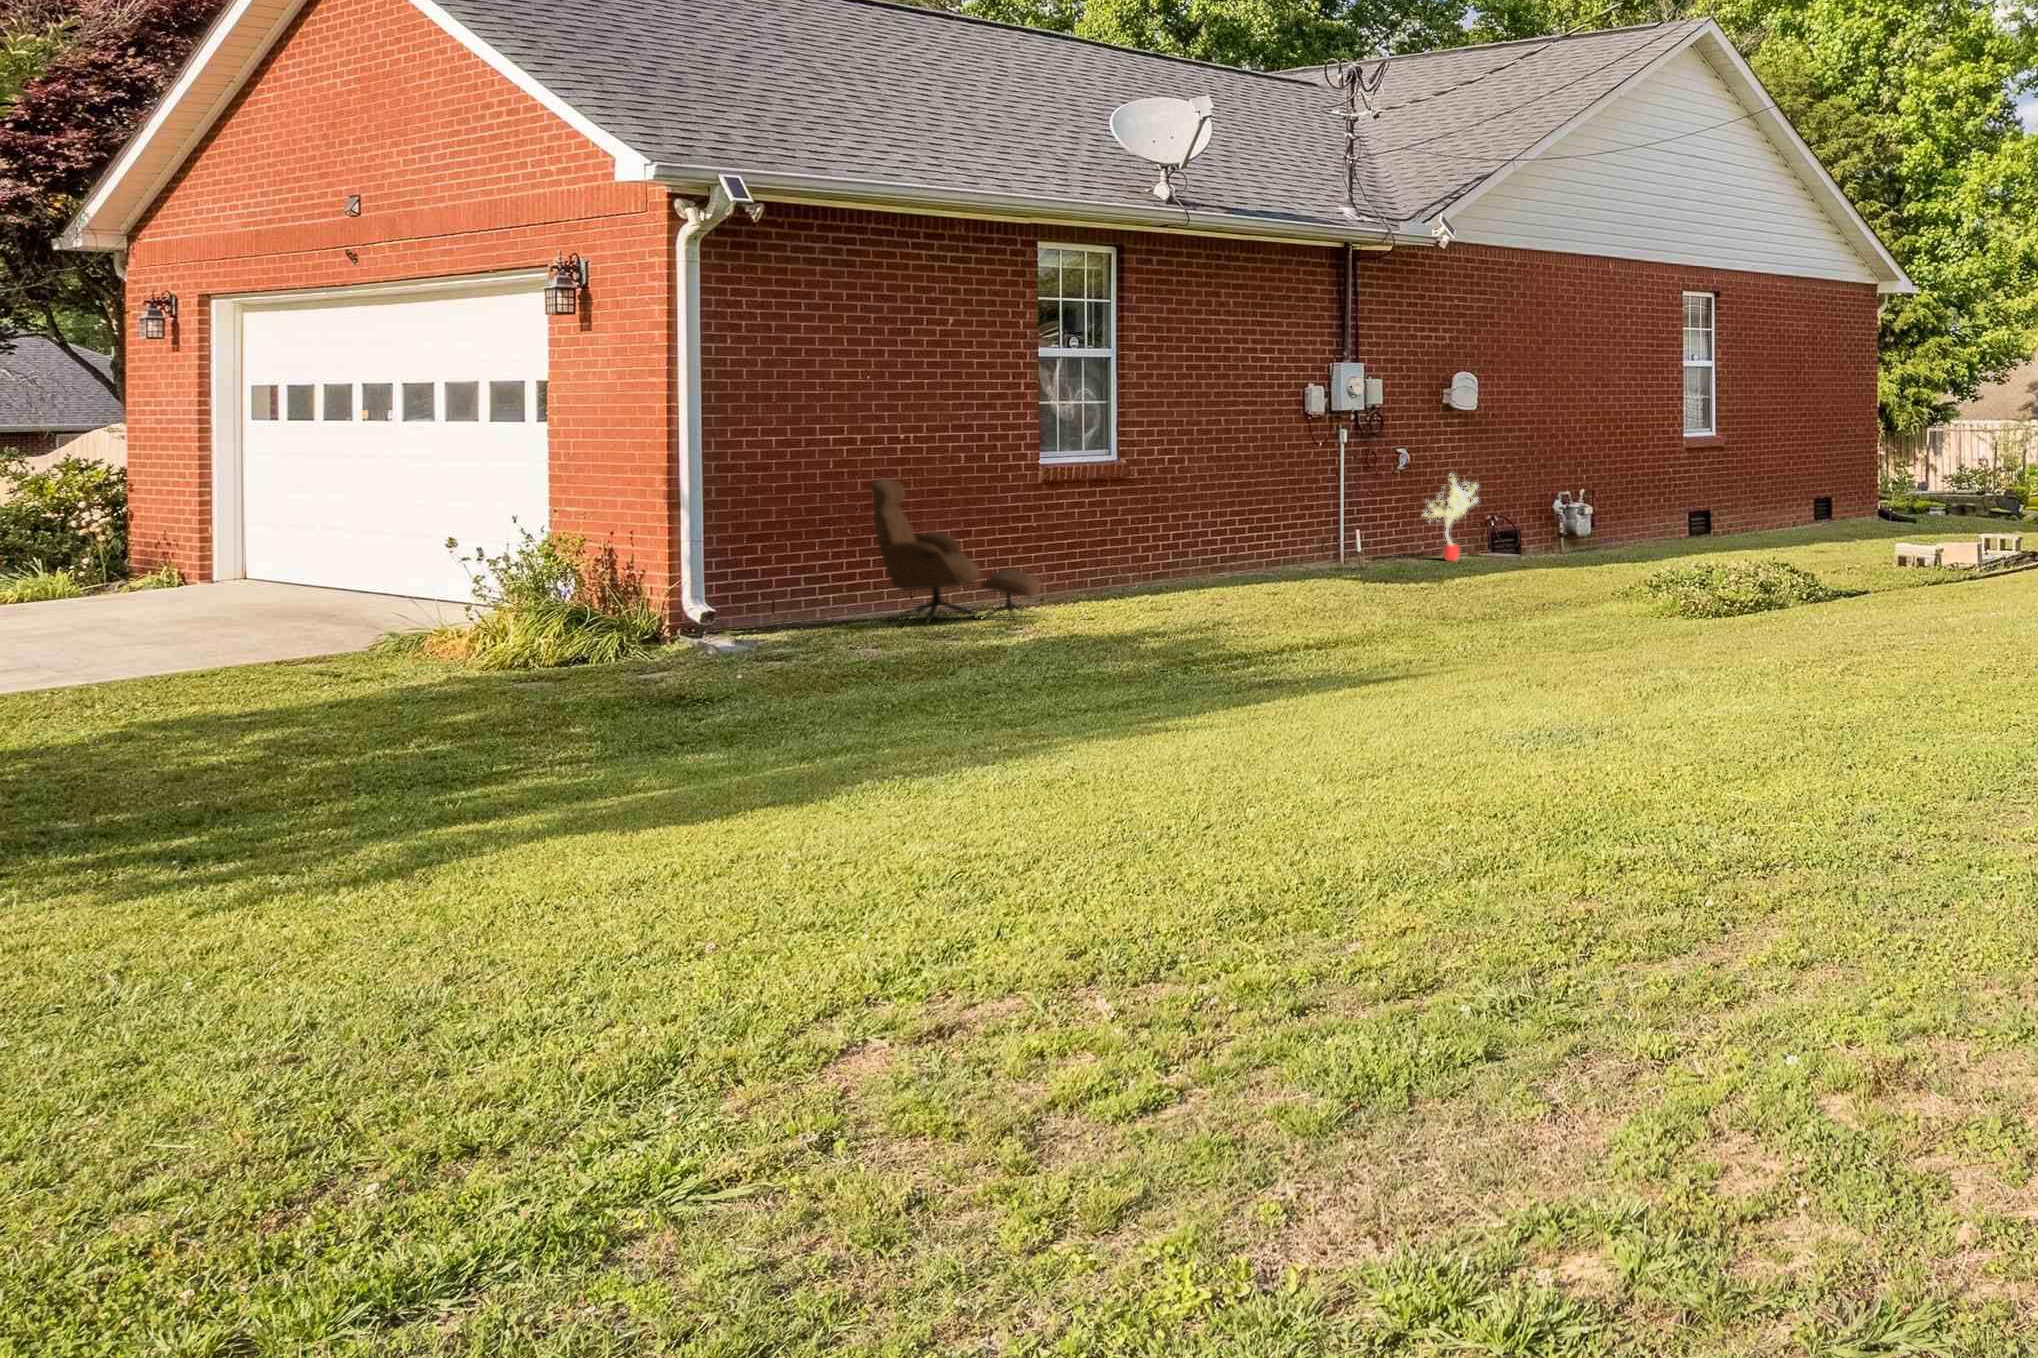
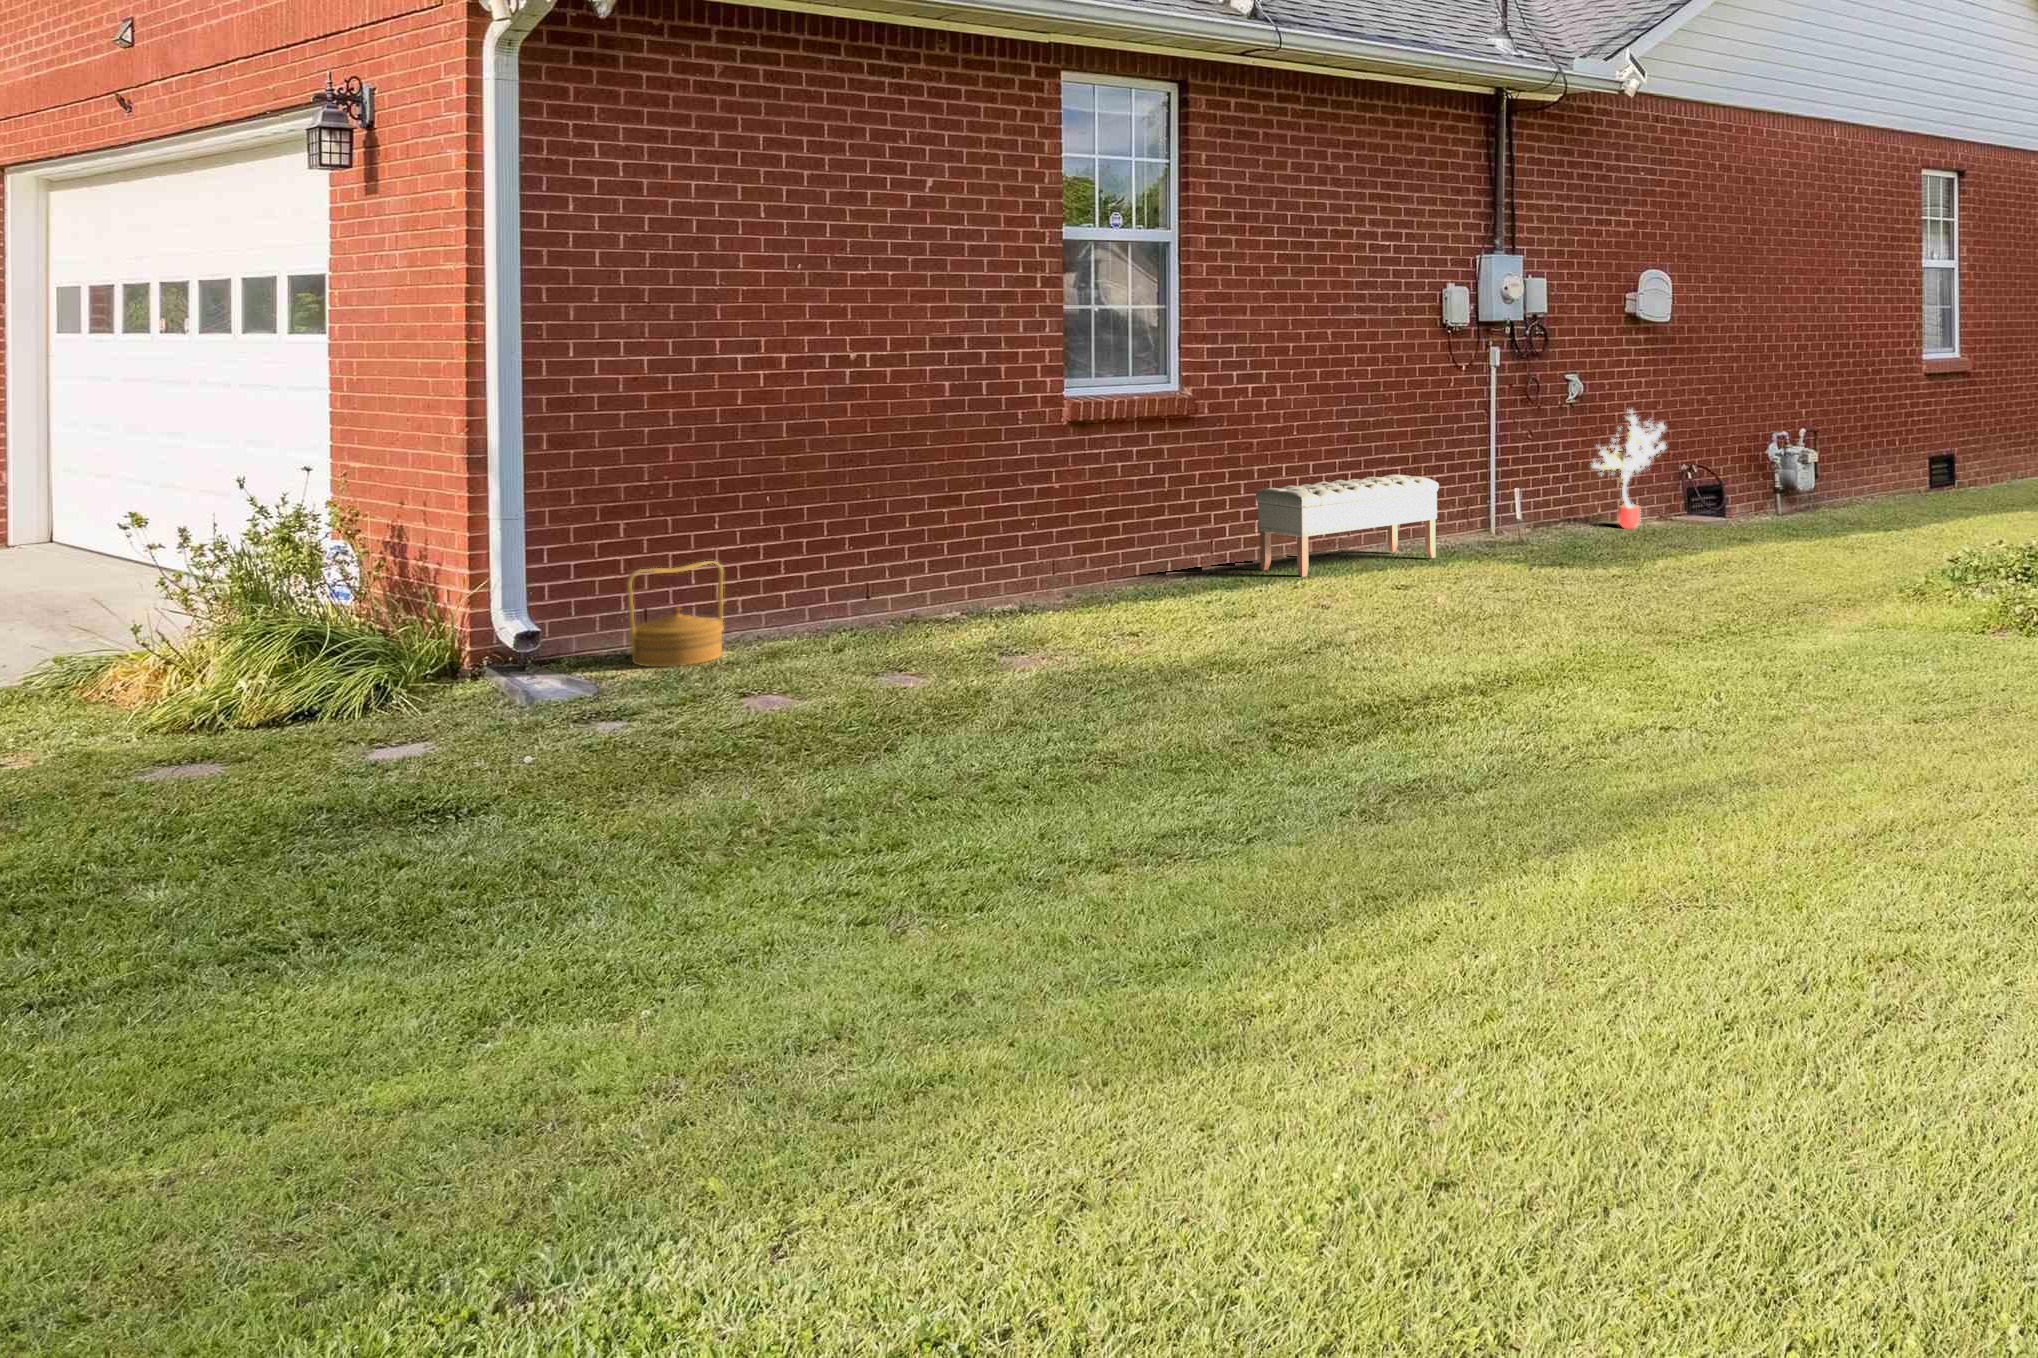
lounge chair: present [871,478,1041,624] -> none [802,417,1059,643]
bench: none [1172,520,1304,591] -> present [1256,475,1439,577]
woven basket: none [766,571,826,637] -> present [627,561,724,667]

